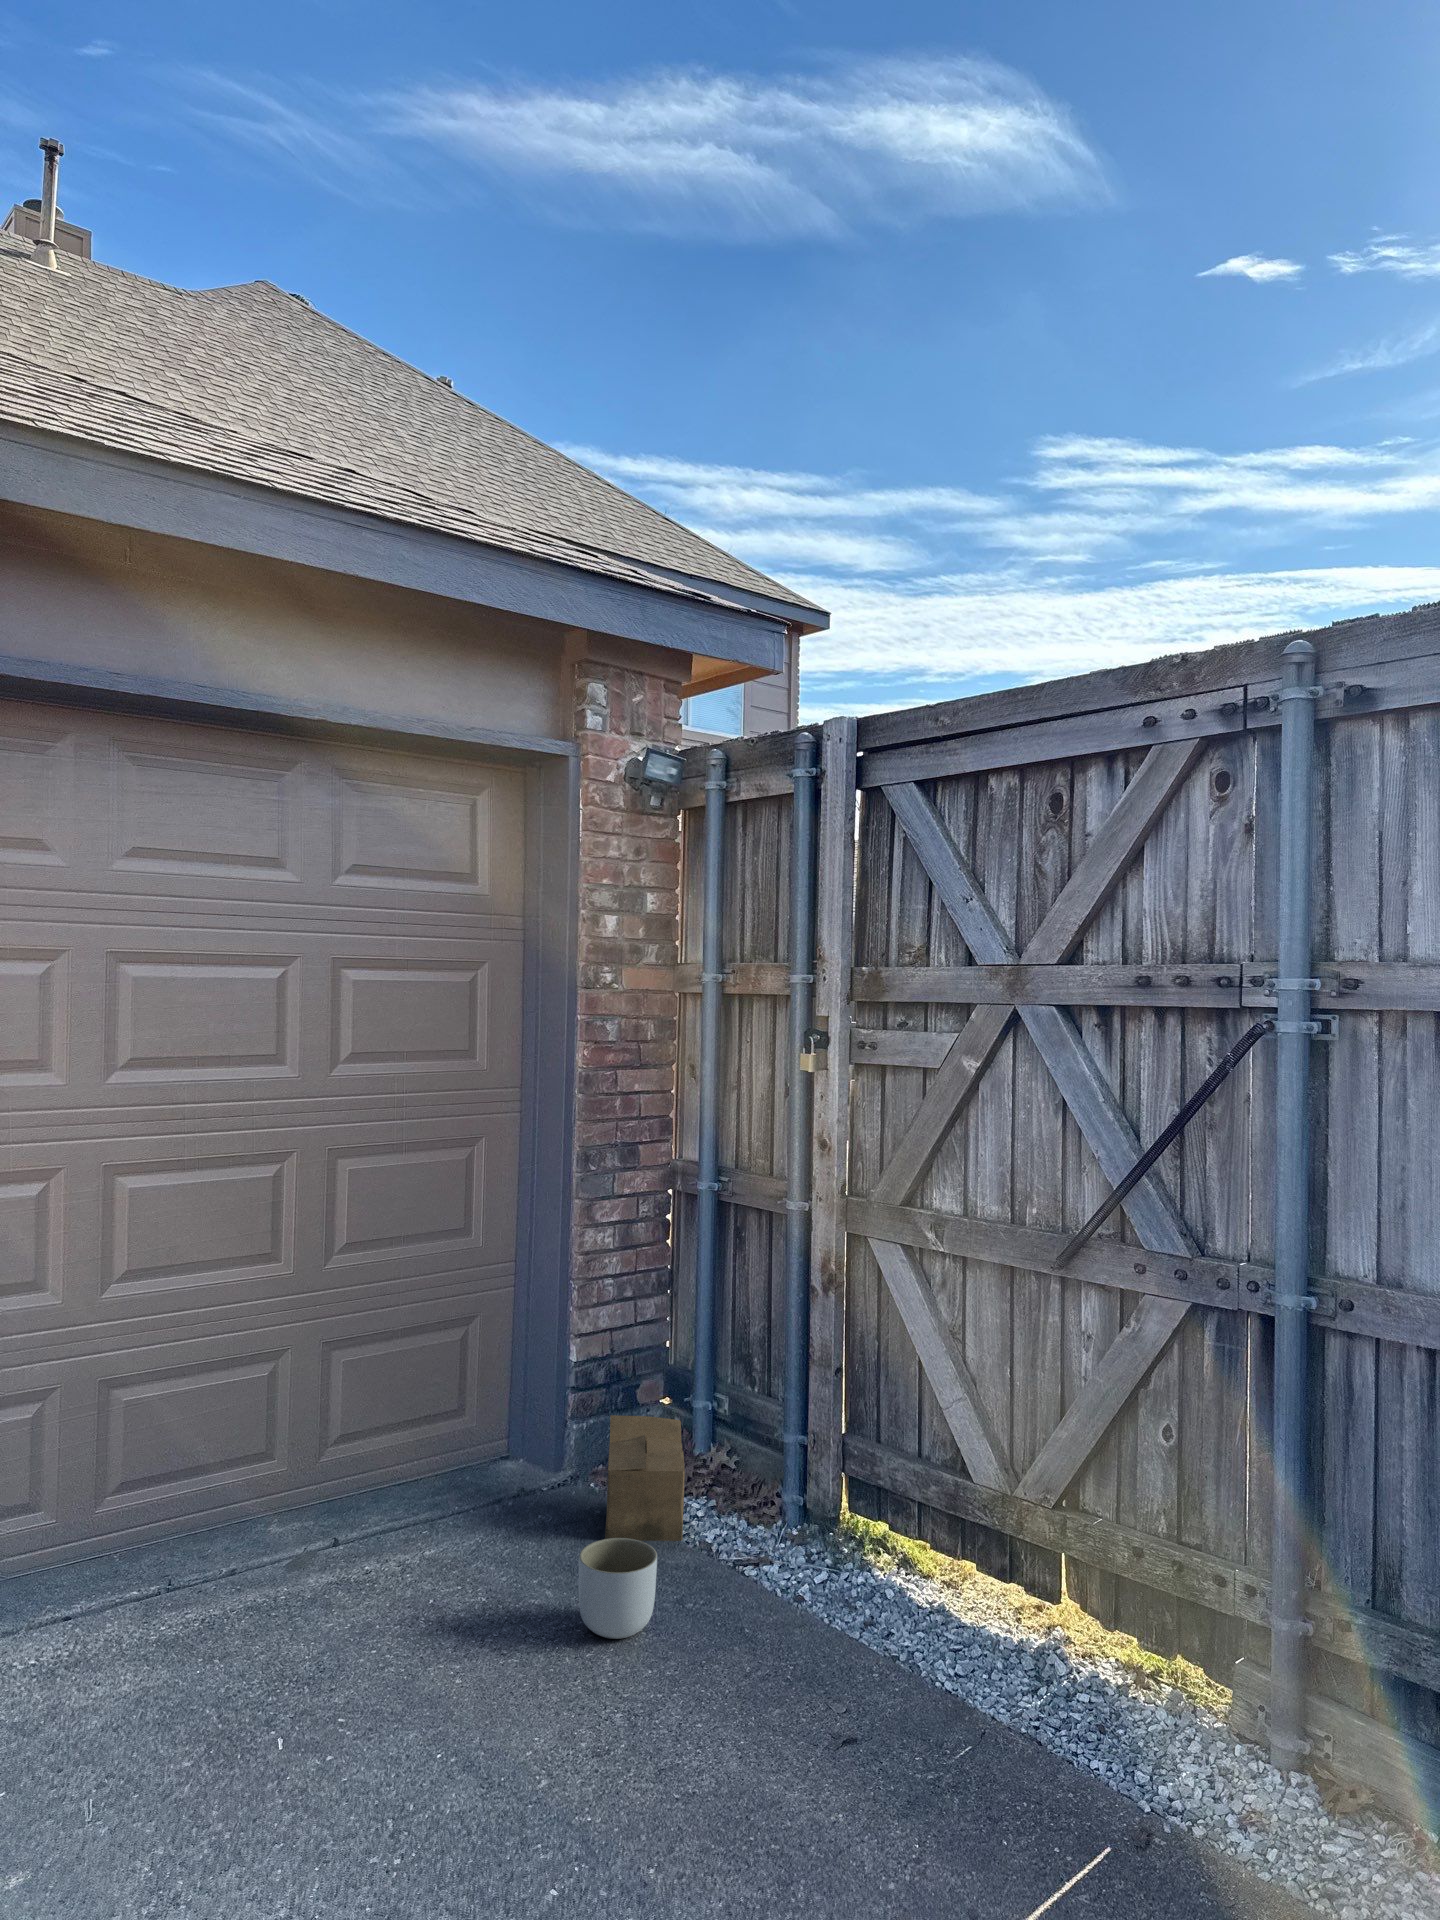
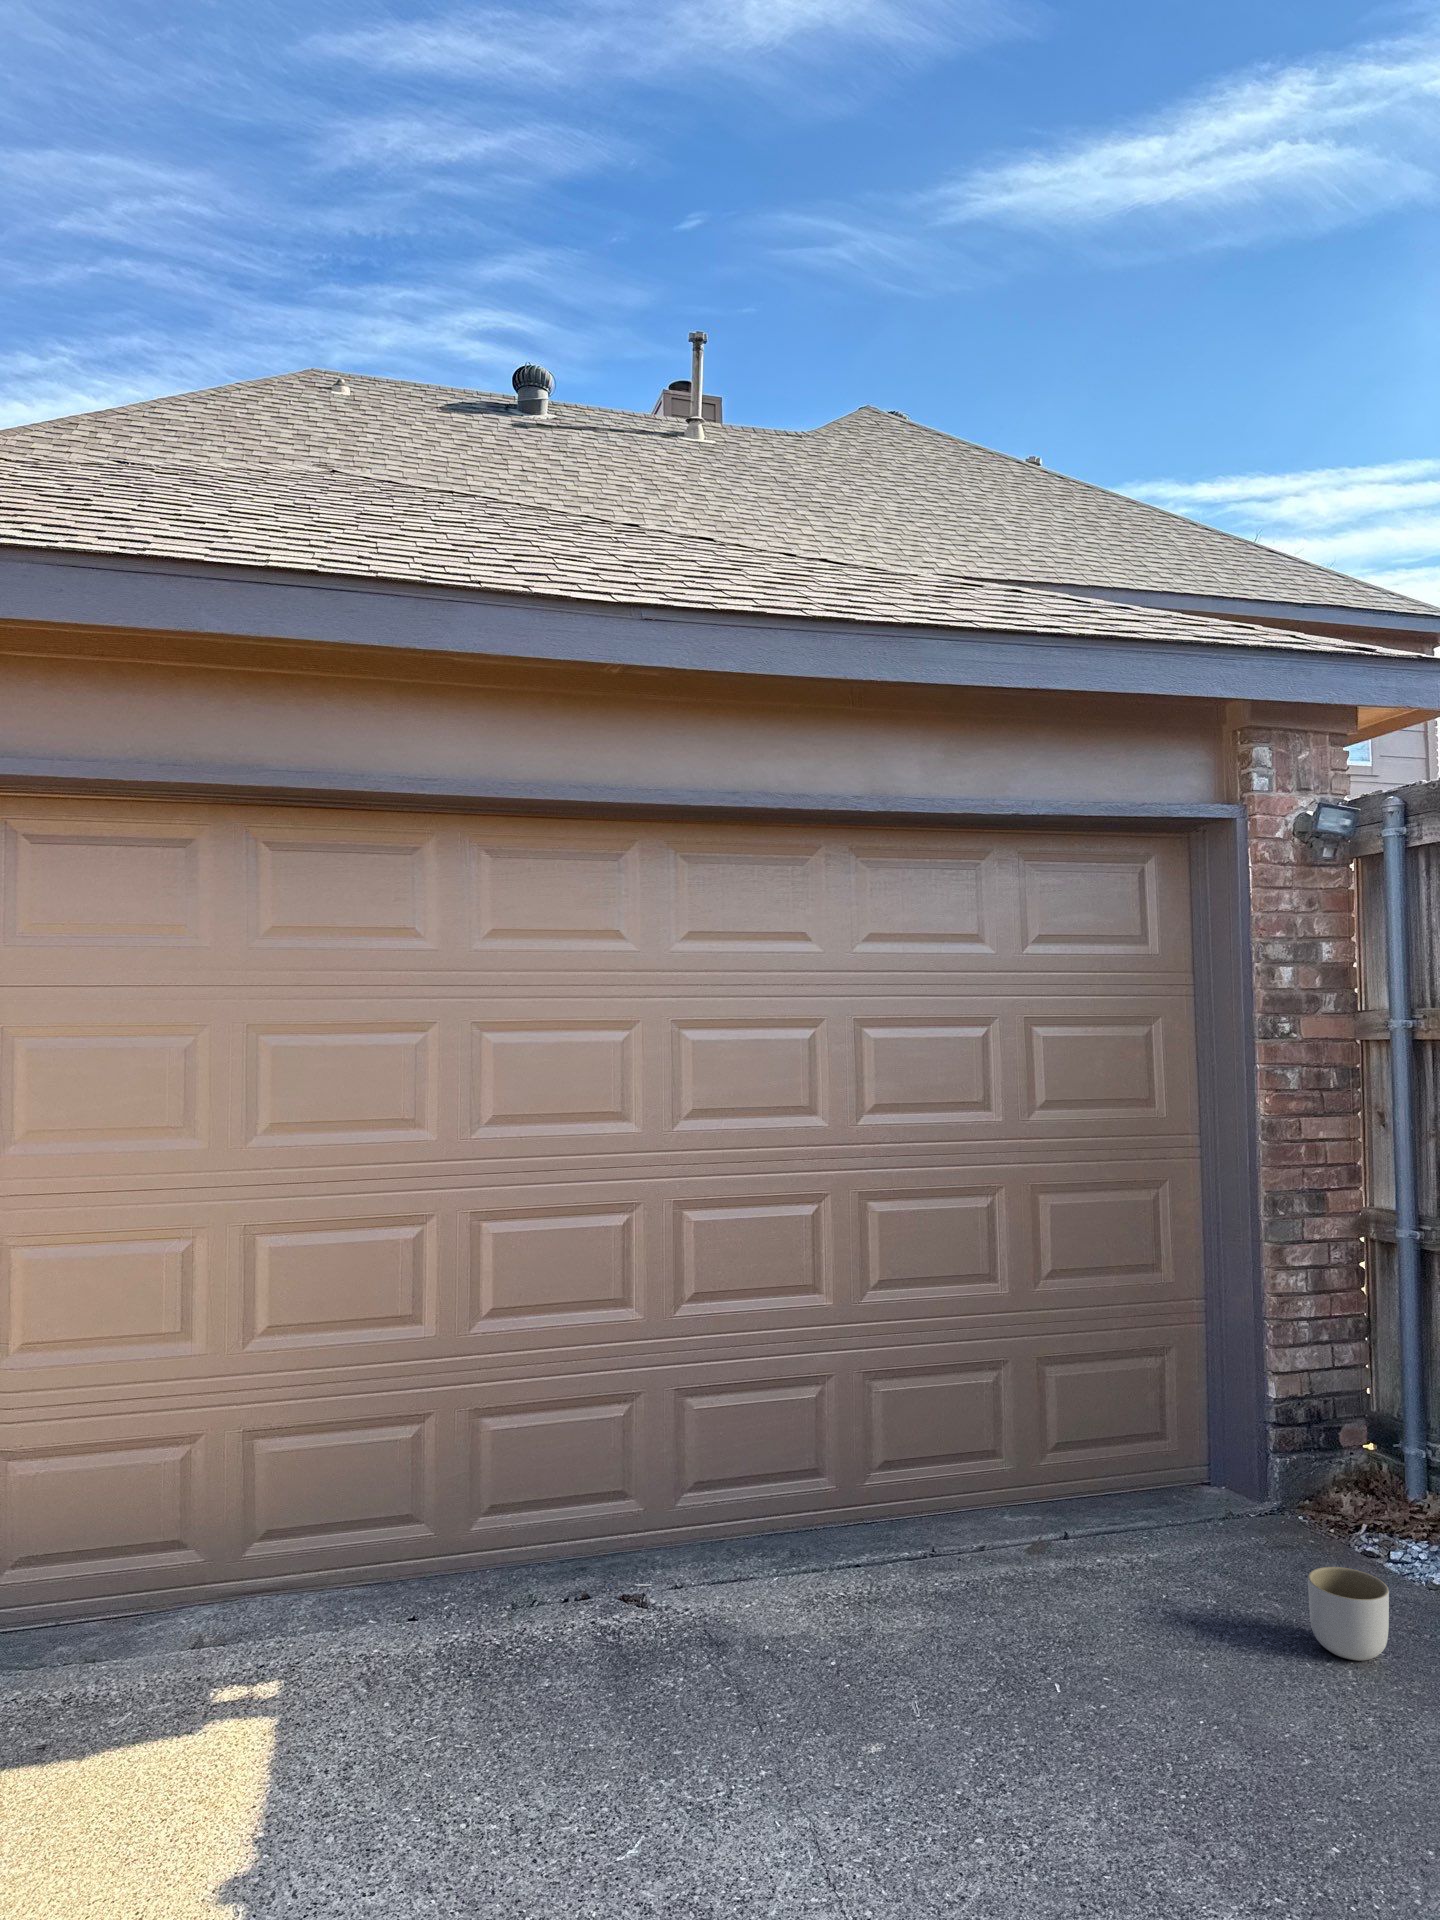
cardboard box: present [605,1415,685,1541] -> none [1316,1453,1406,1584]

